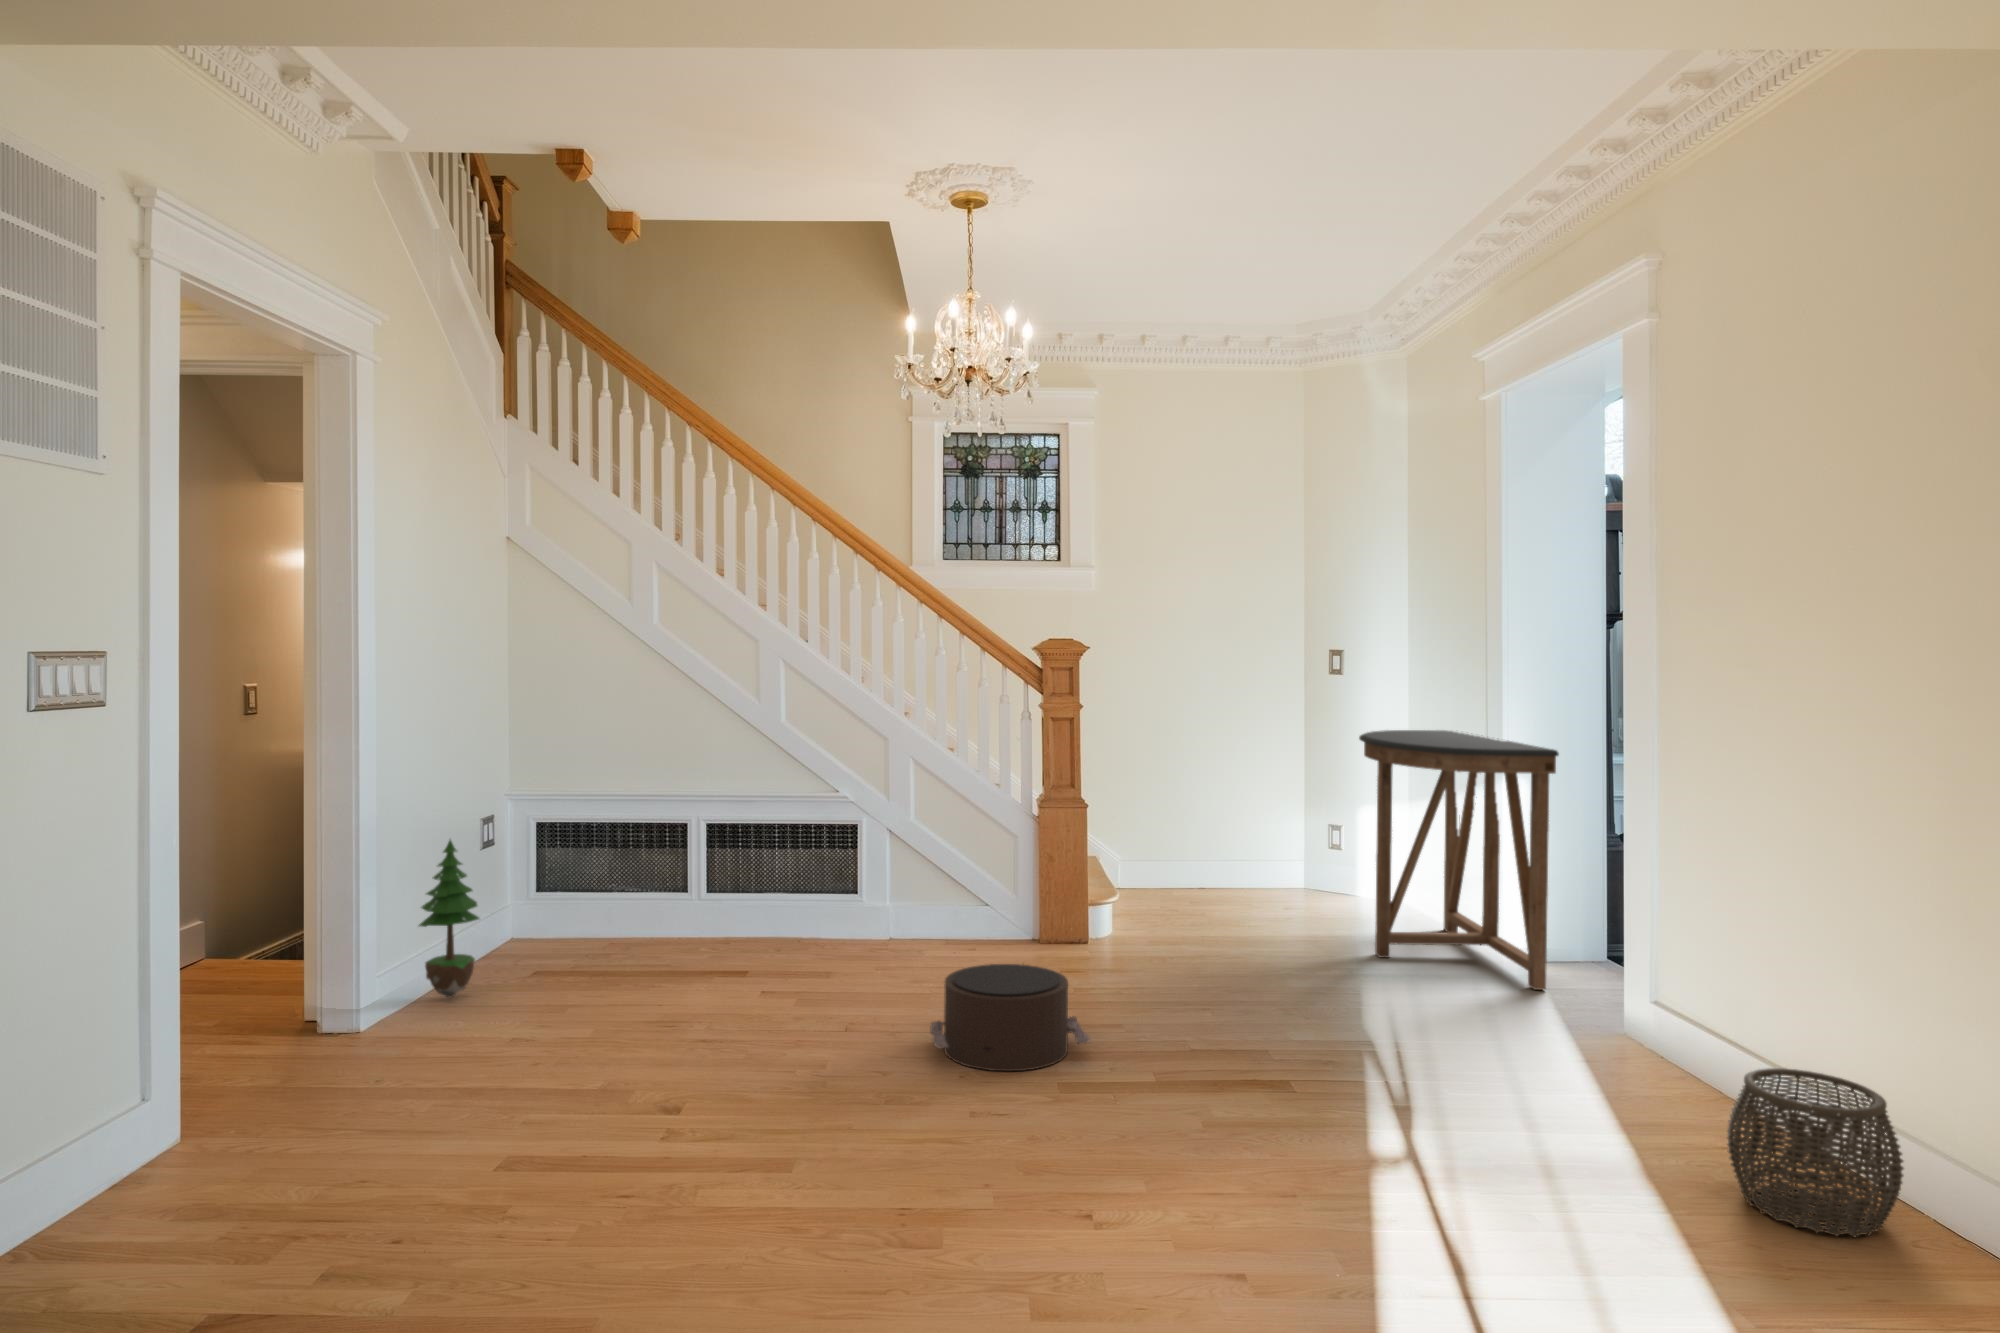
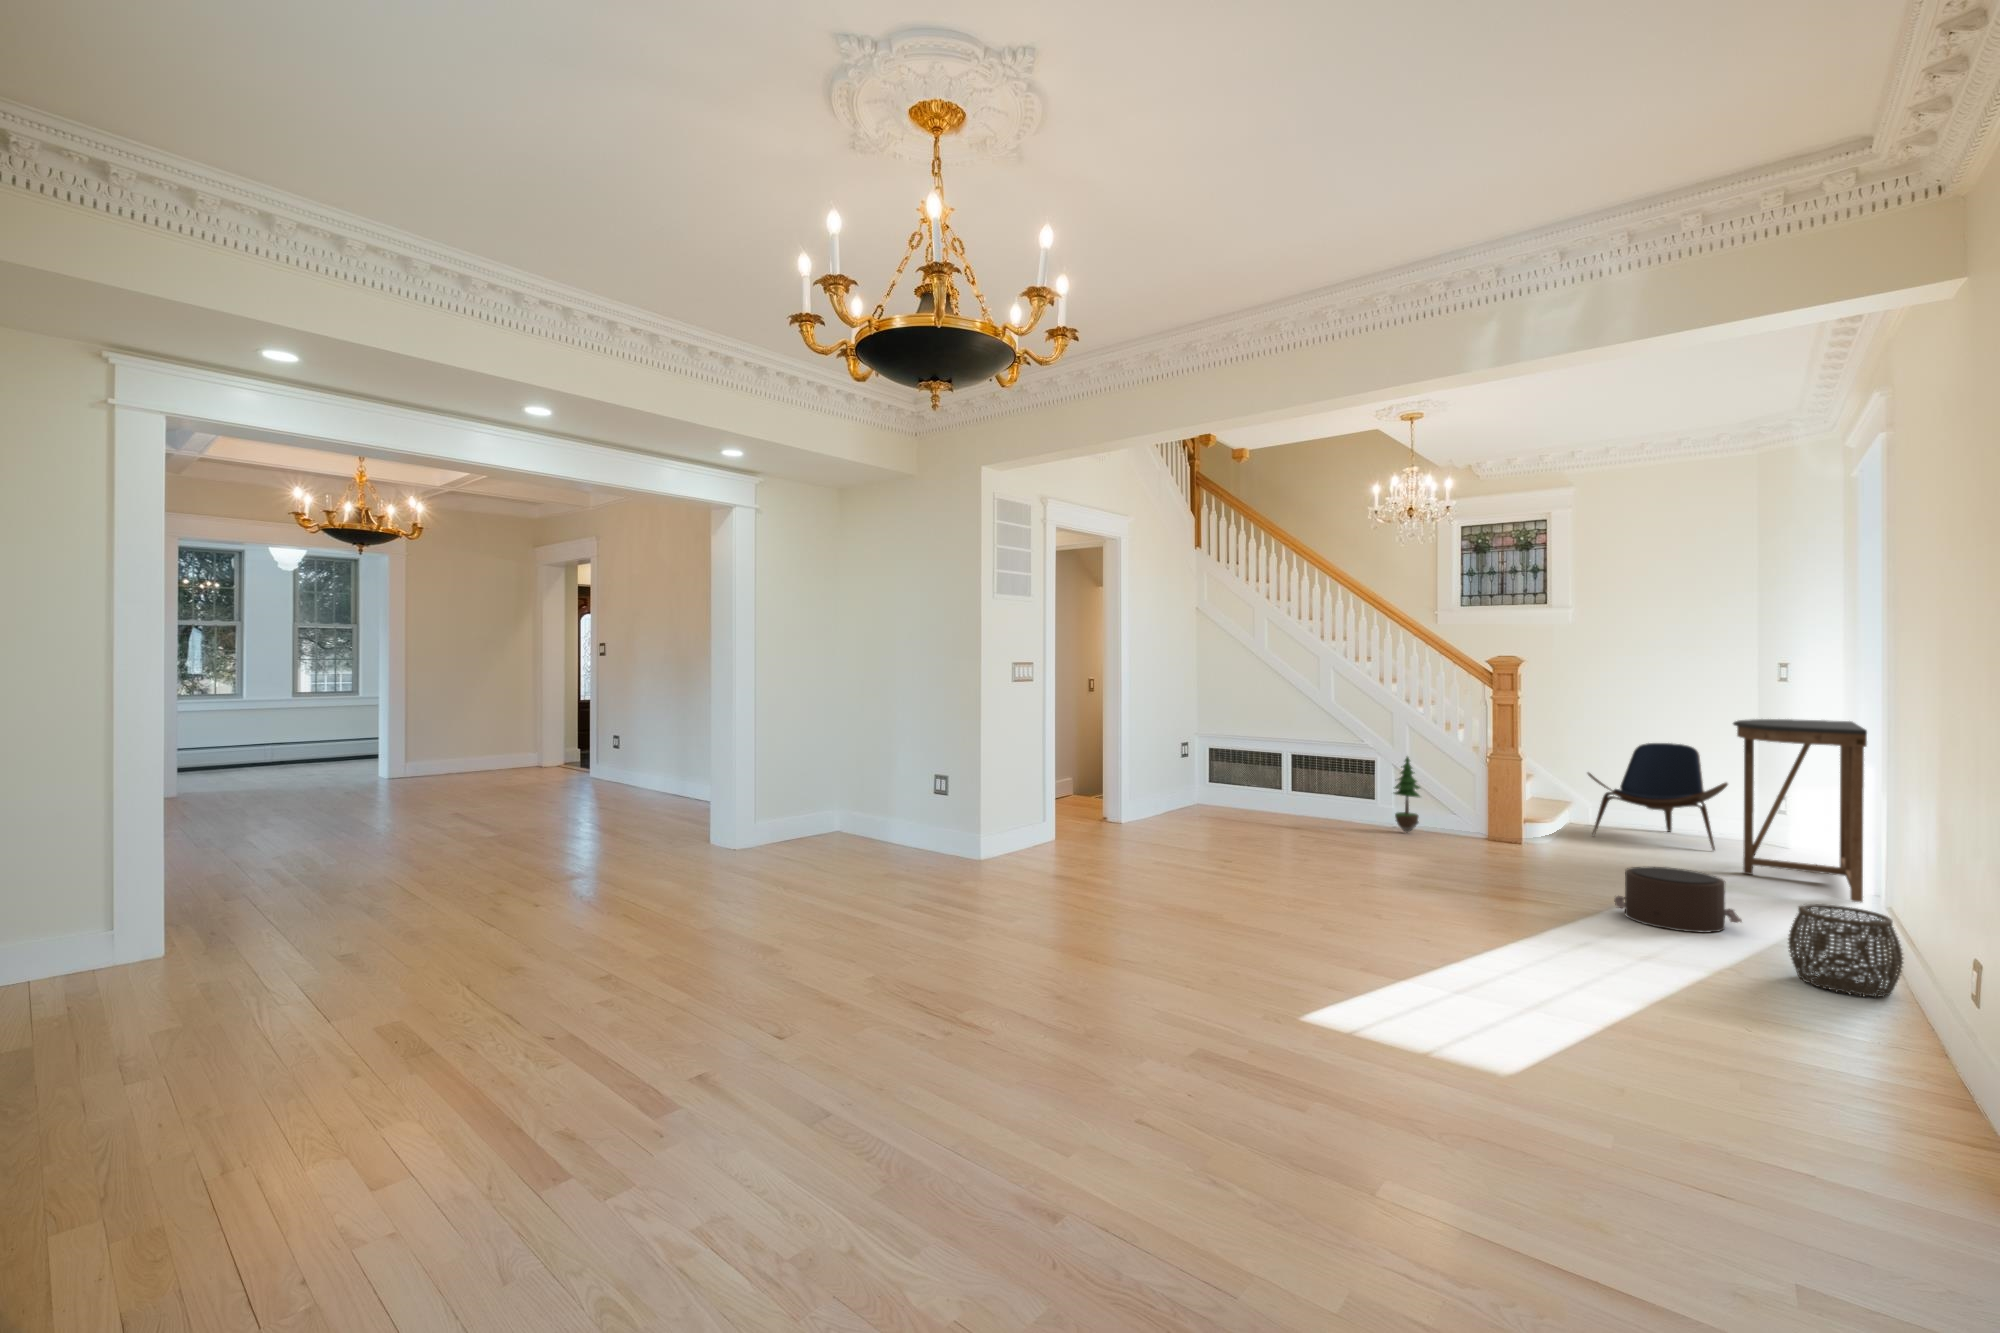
lounge chair: none [1141,764,1311,917] -> present [1588,743,1728,850]
potted tree: present [419,840,479,998] -> present [1394,757,1420,832]
pouf: present [930,964,1090,1071] -> present [1614,867,1742,933]

